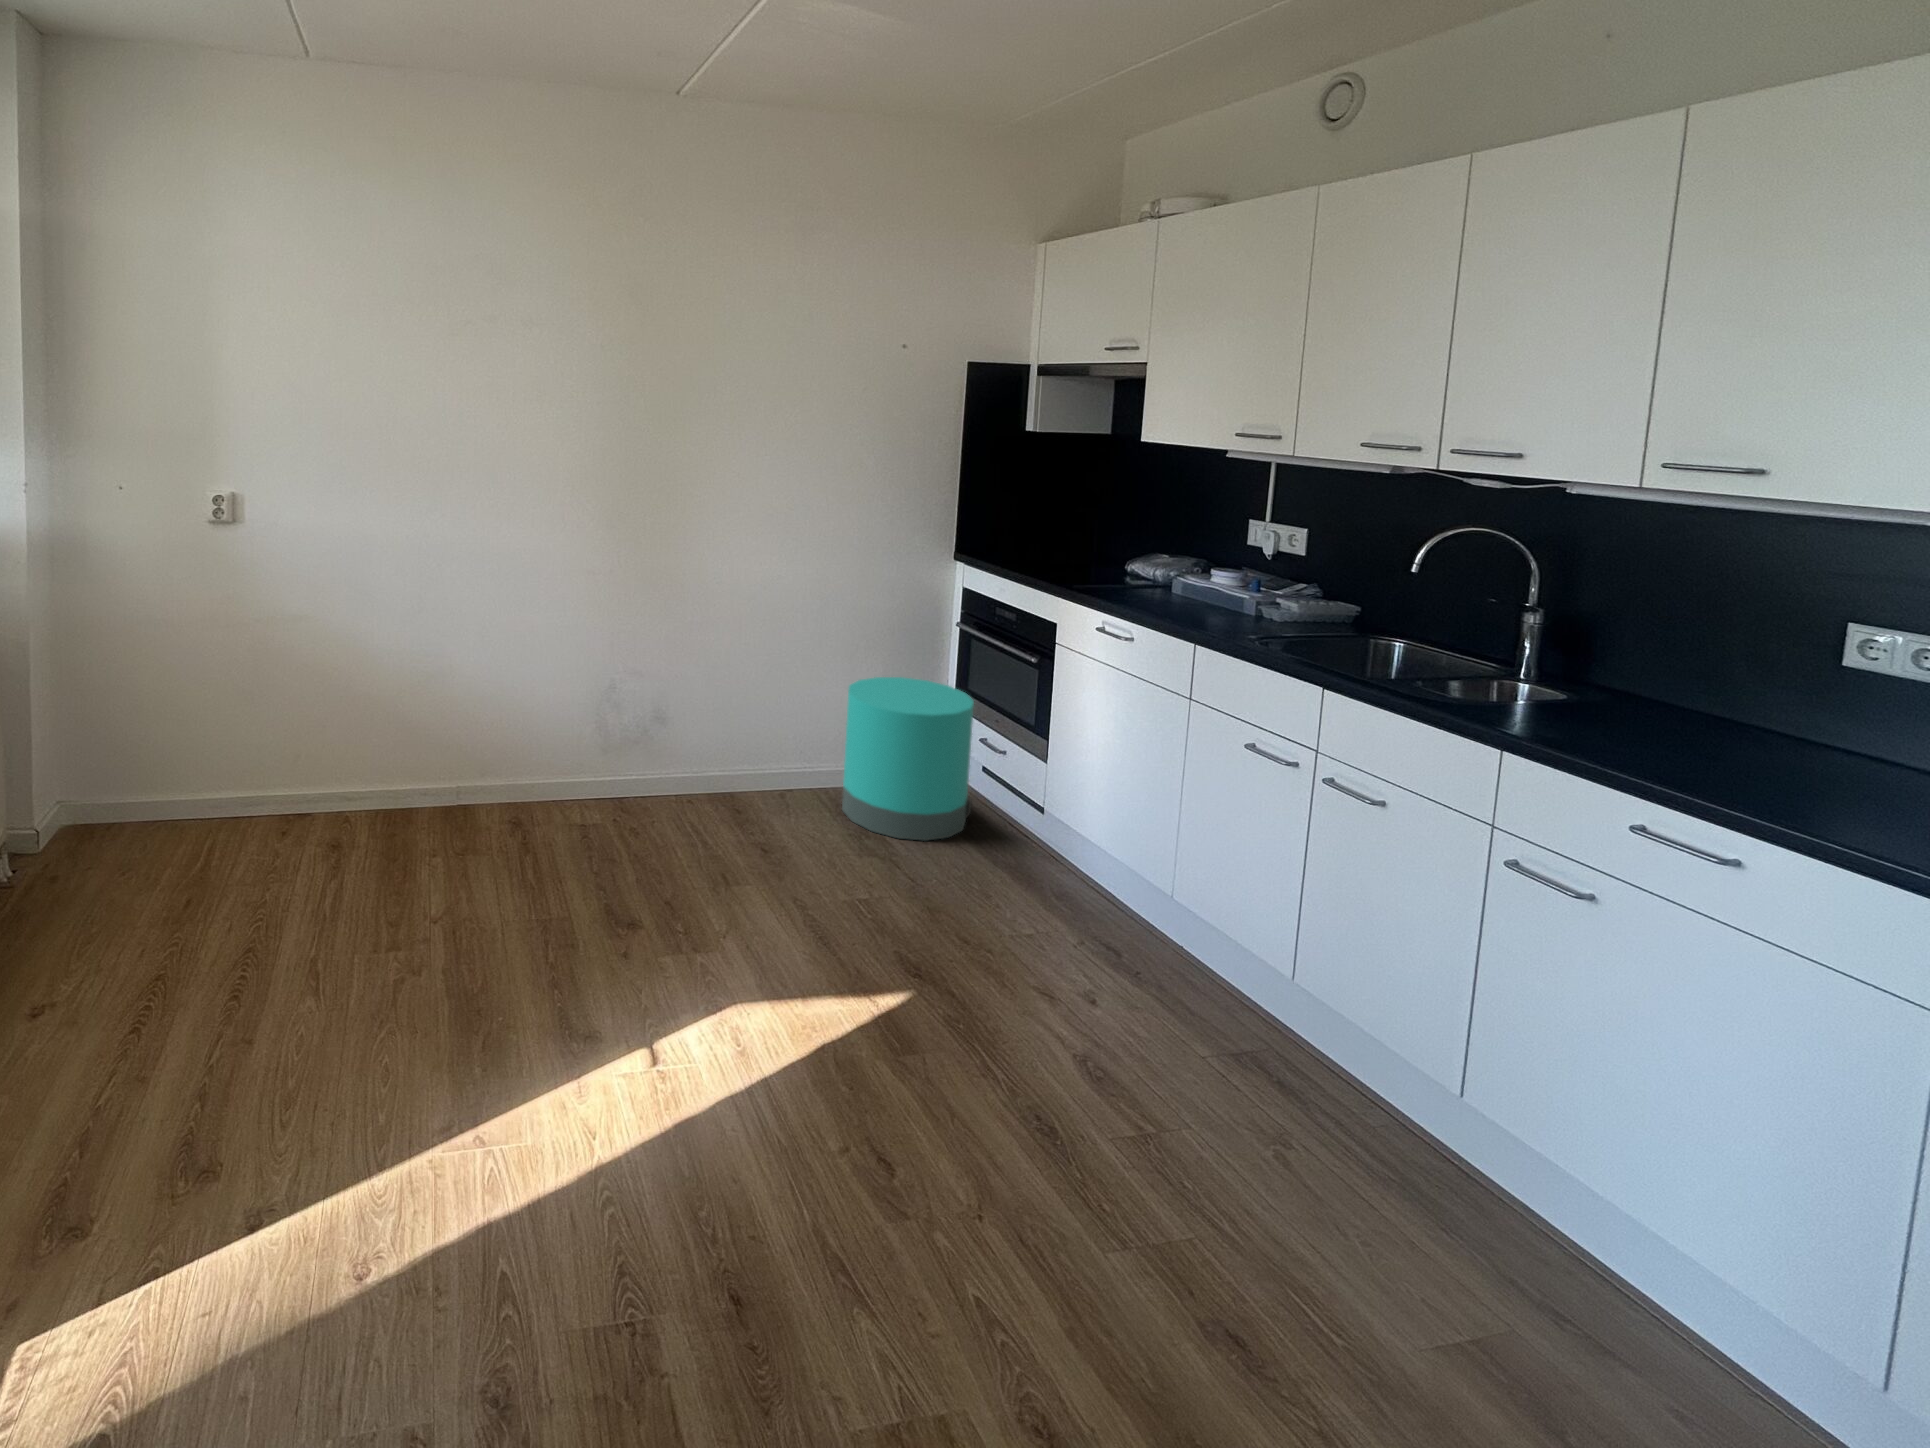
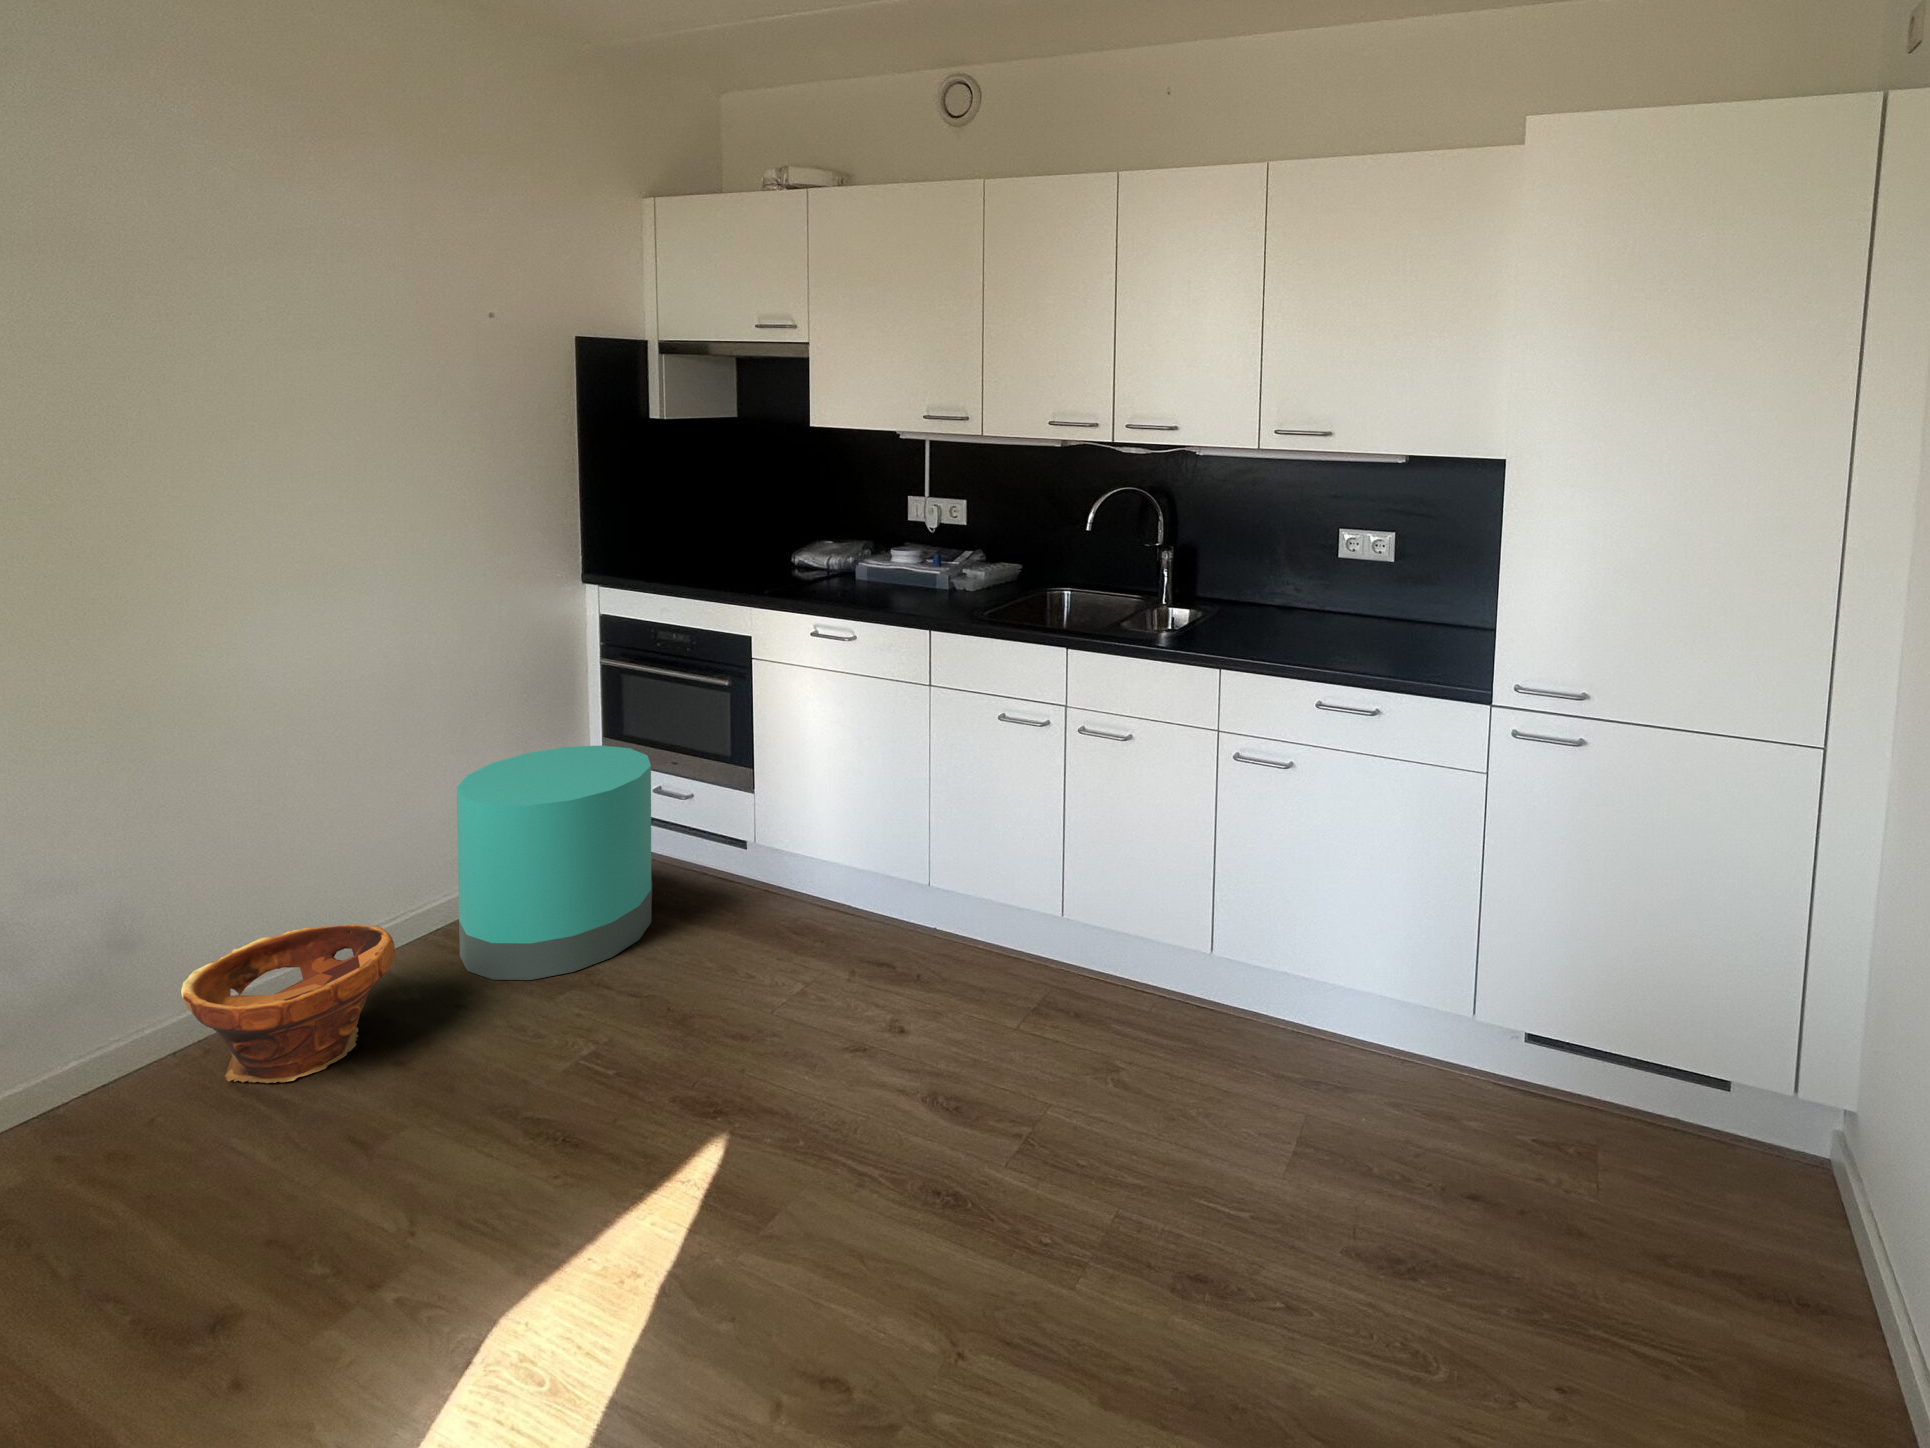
planter: none [700,741,797,828] -> present [181,924,396,1083]

